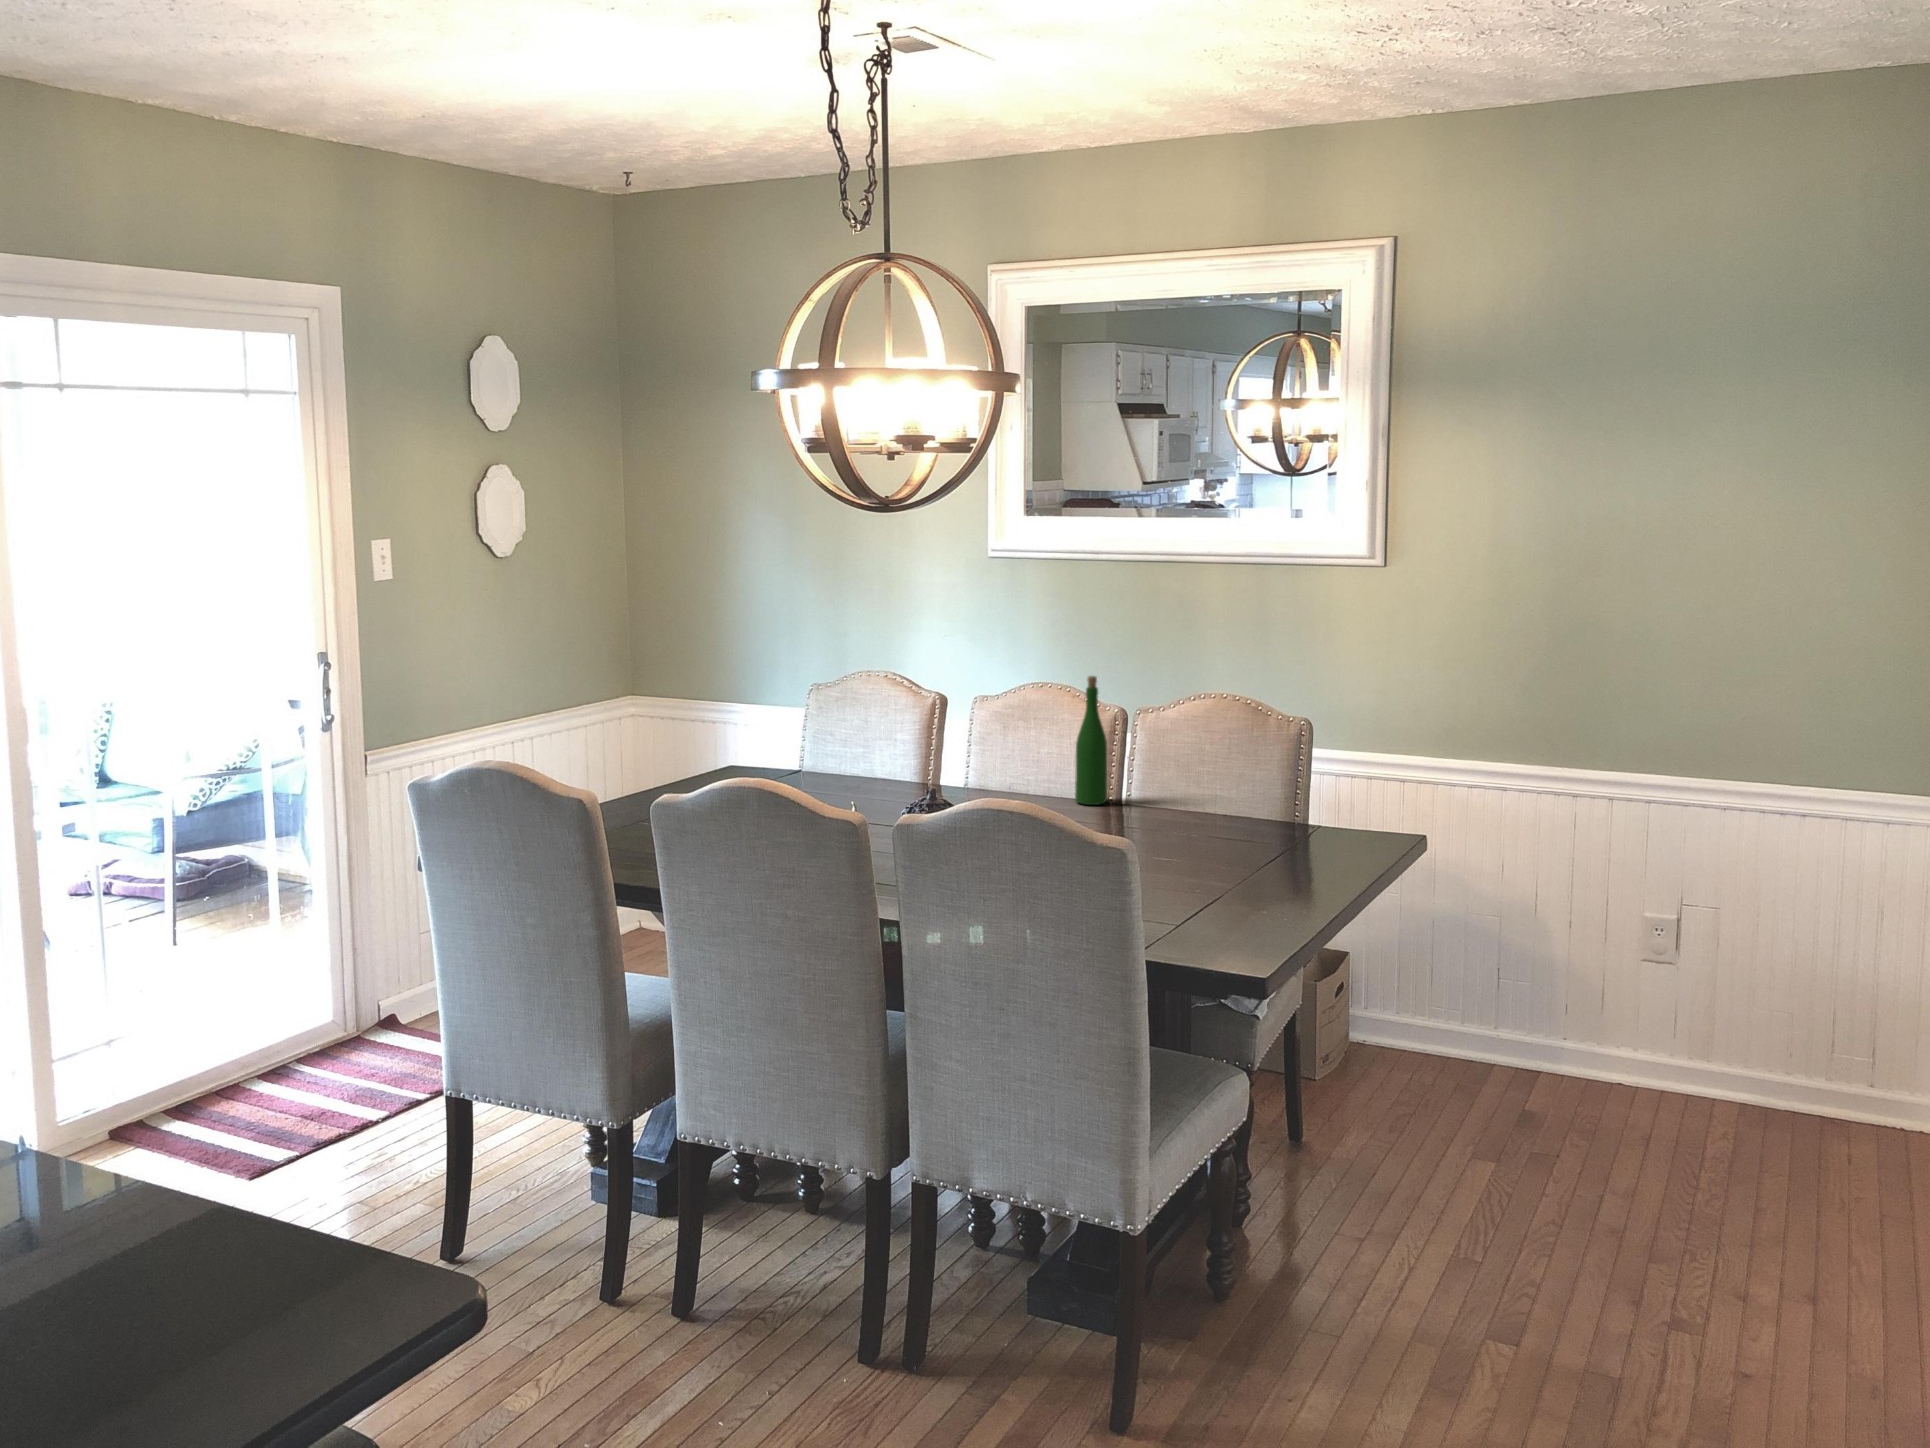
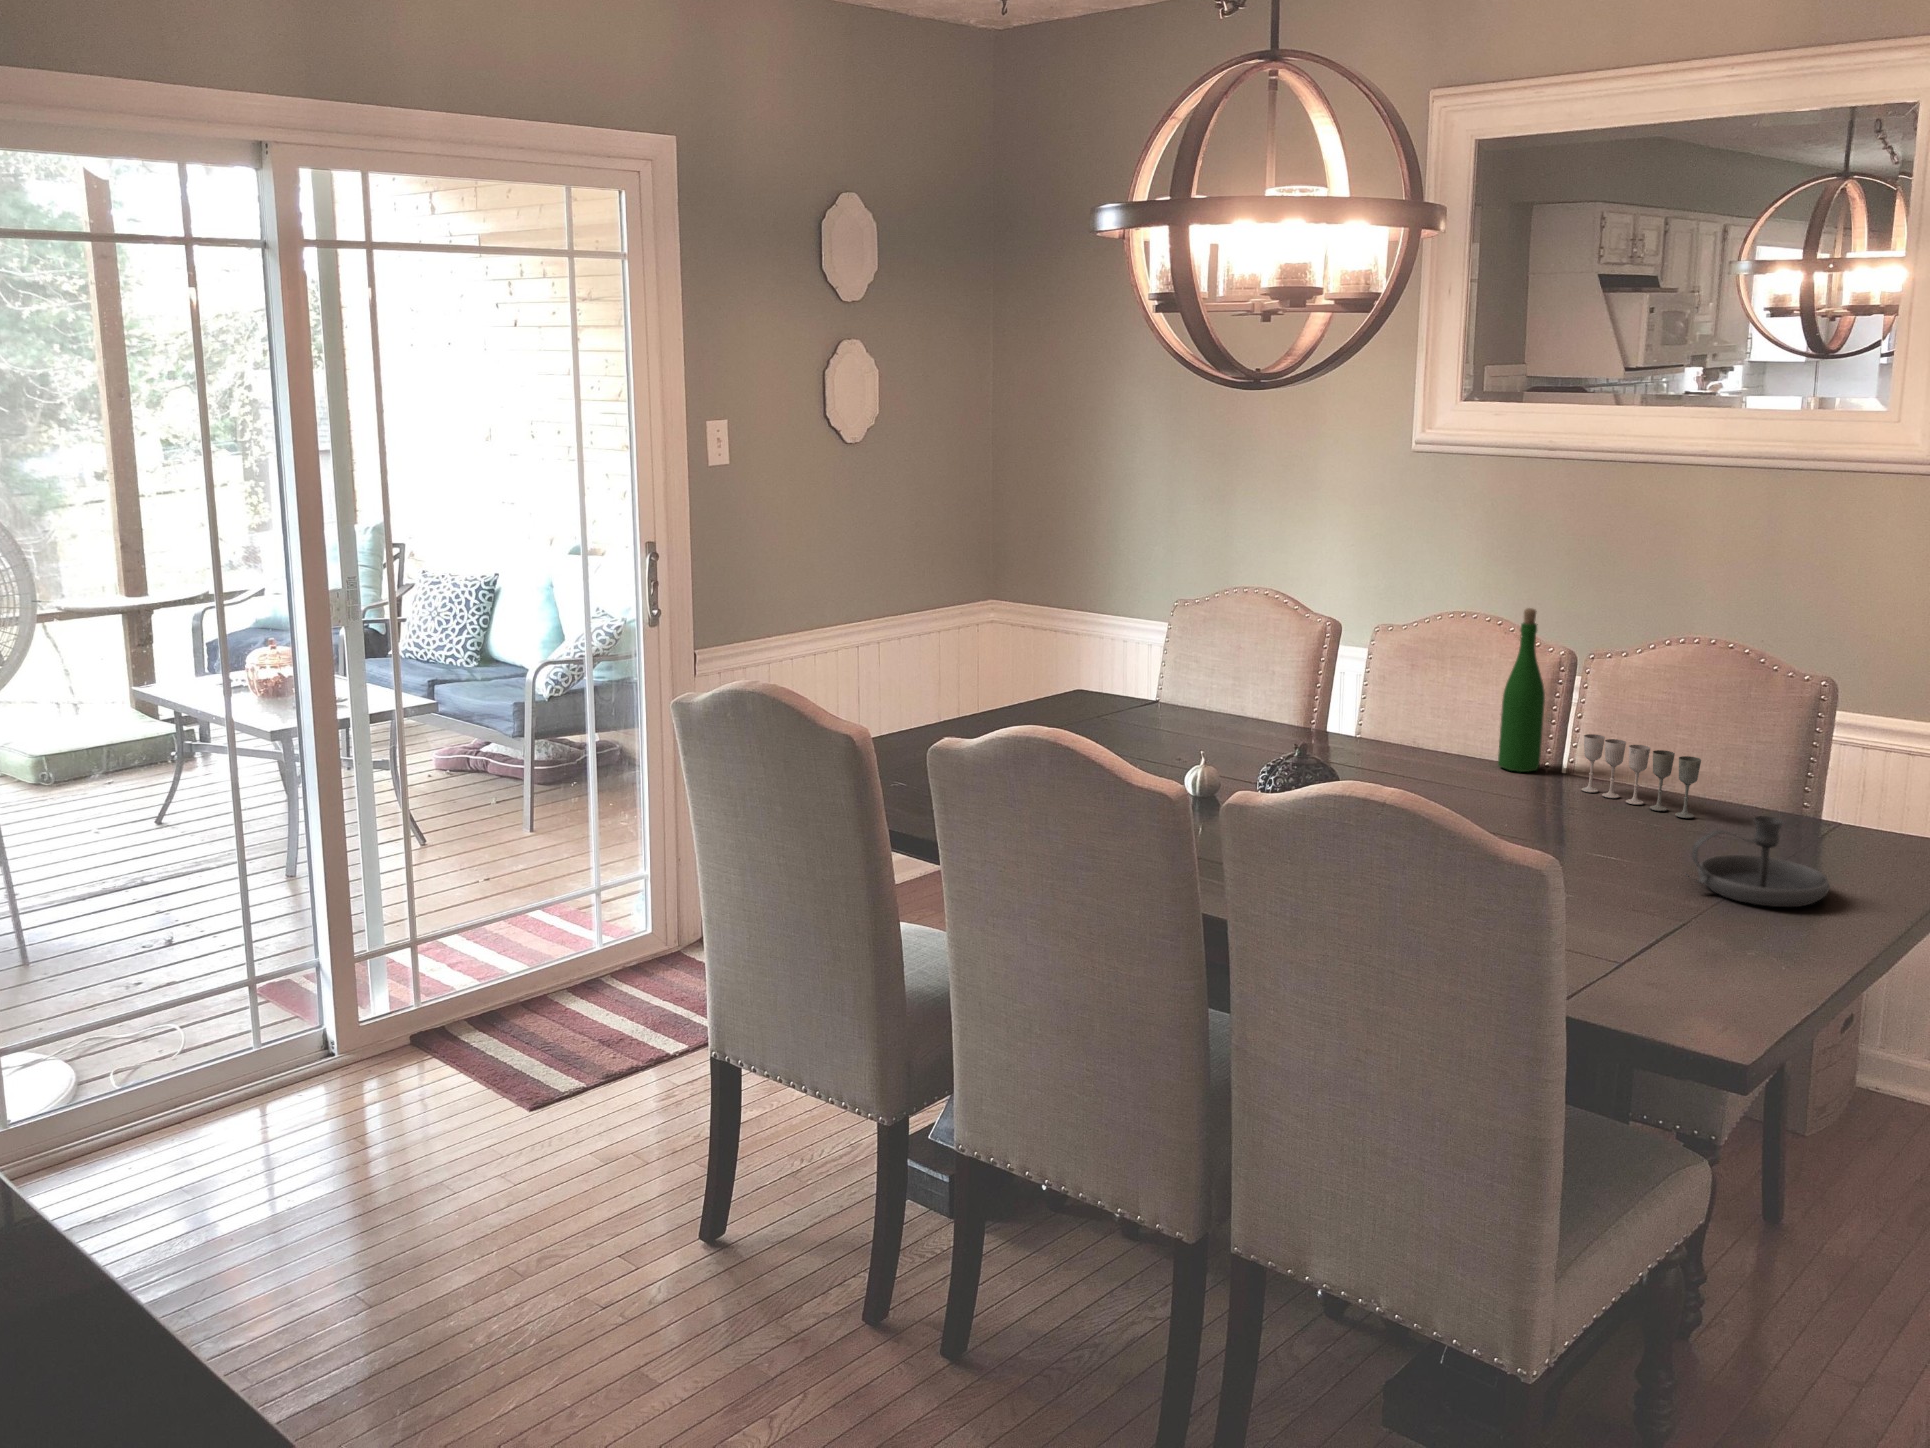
wine glass: none [1138,771,1223,829] -> present [1581,734,1701,818]
candlestick: none [1216,818,1315,883] -> present [1685,816,1830,907]

